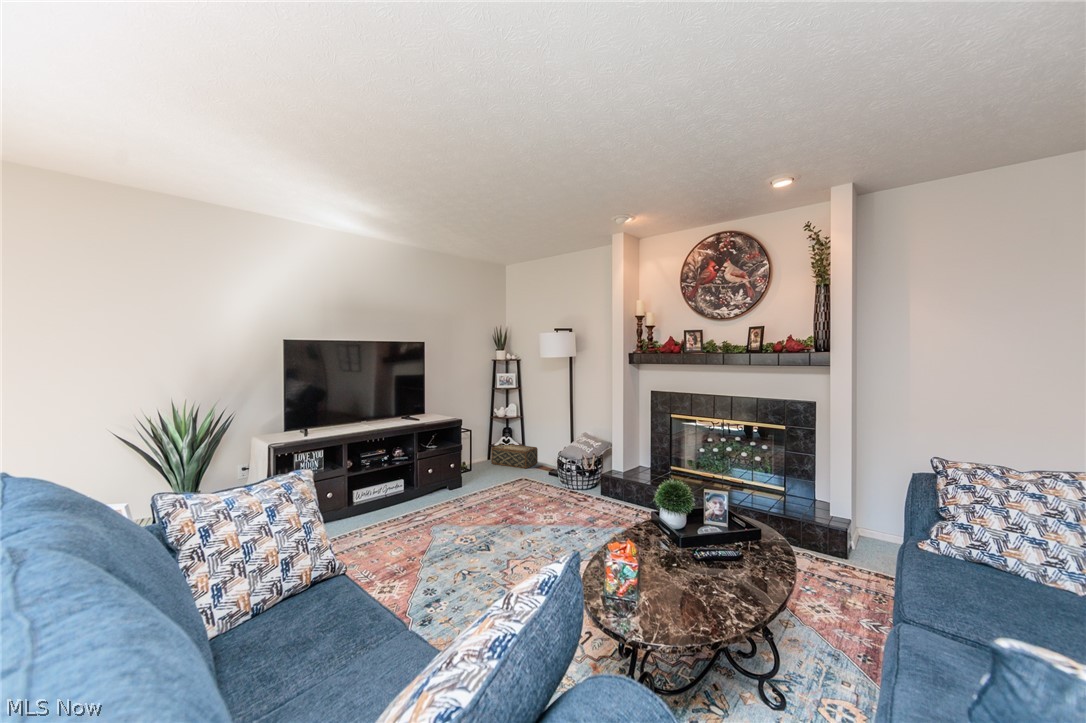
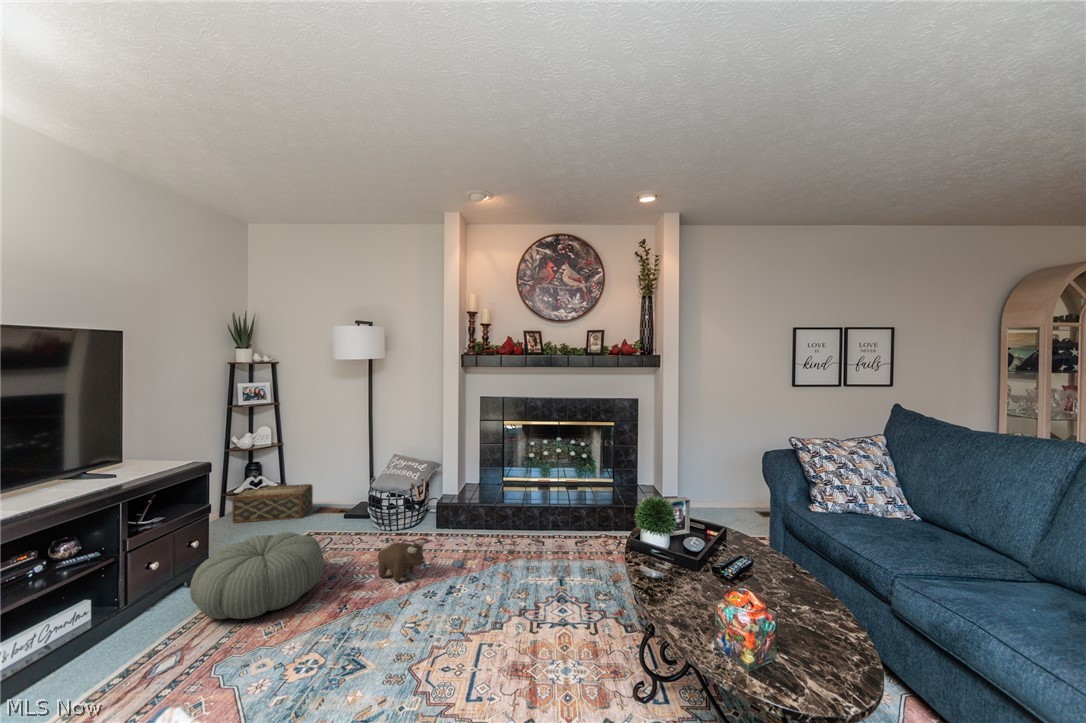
pouf: none [441,468,509,511] -> present [190,532,324,619]
plush toy: none [535,490,565,517] -> present [378,540,426,582]

